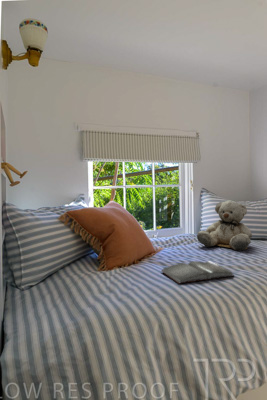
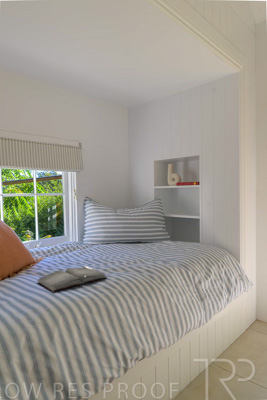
teddy bear: present [197,200,252,251] -> none [78,209,126,254]

